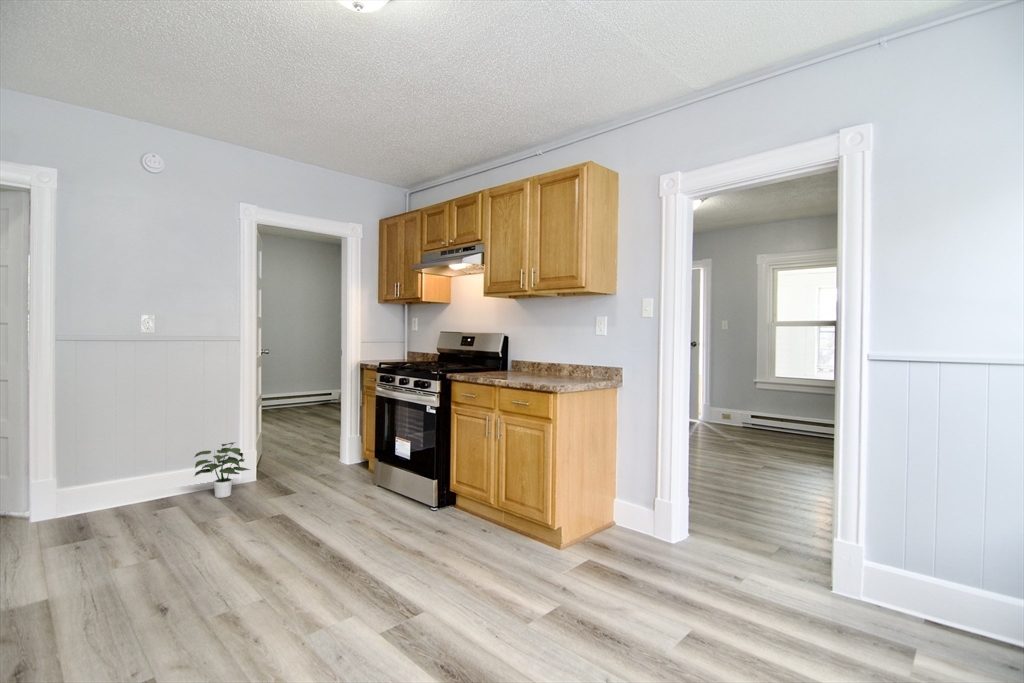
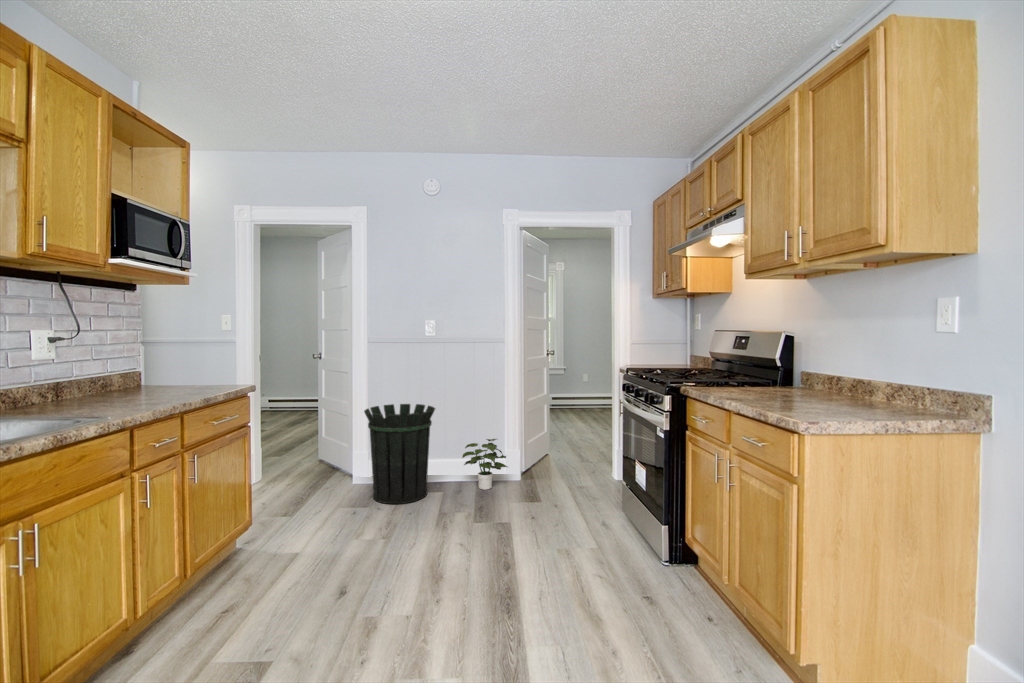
waste bin: none [63,413,169,535] -> present [364,404,435,504]

